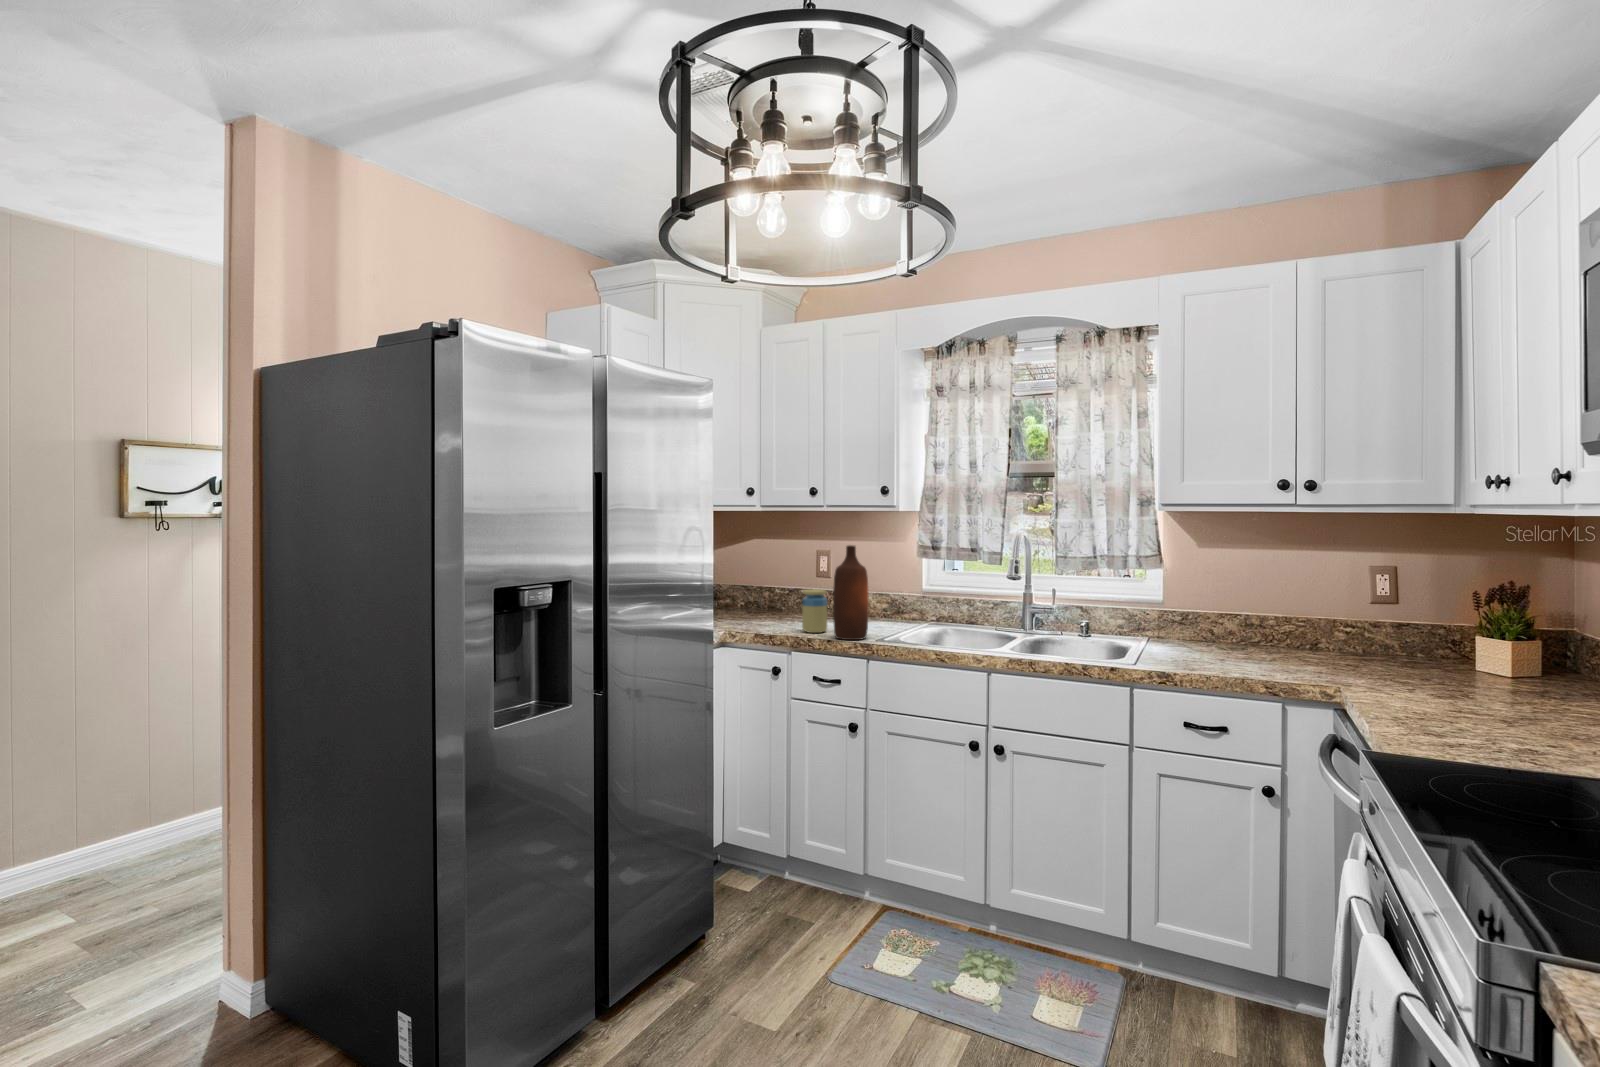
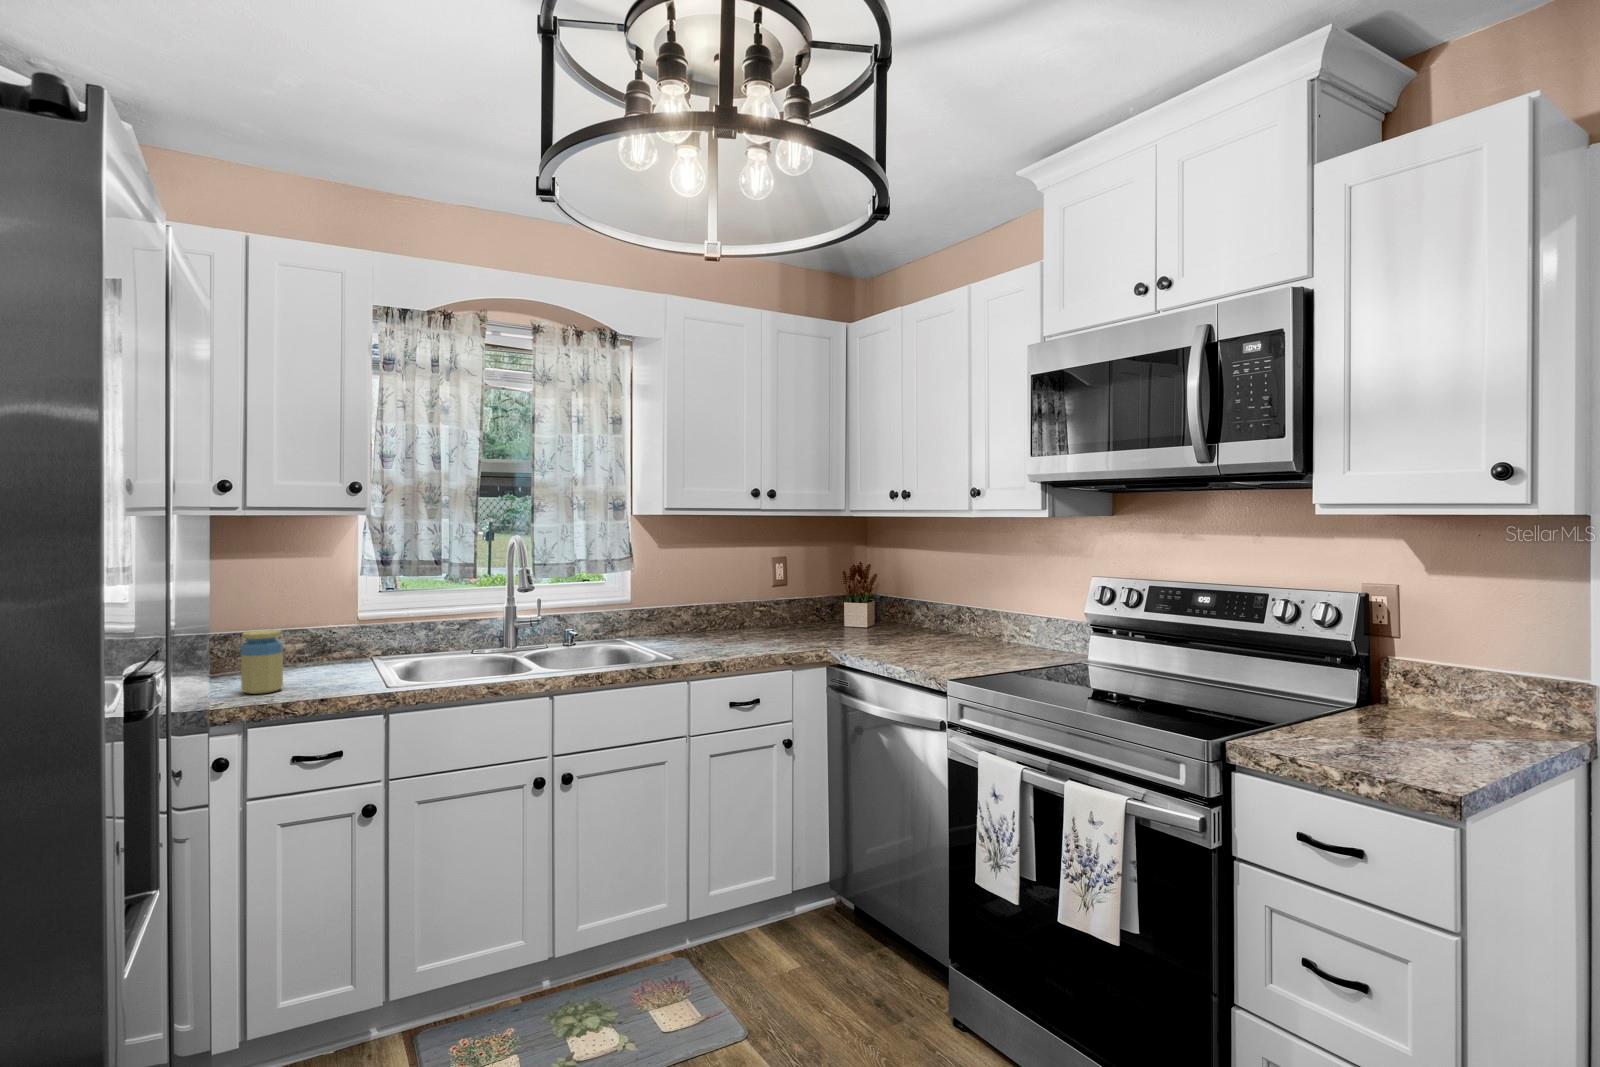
bottle: present [833,545,869,640] -> none [318,564,371,694]

